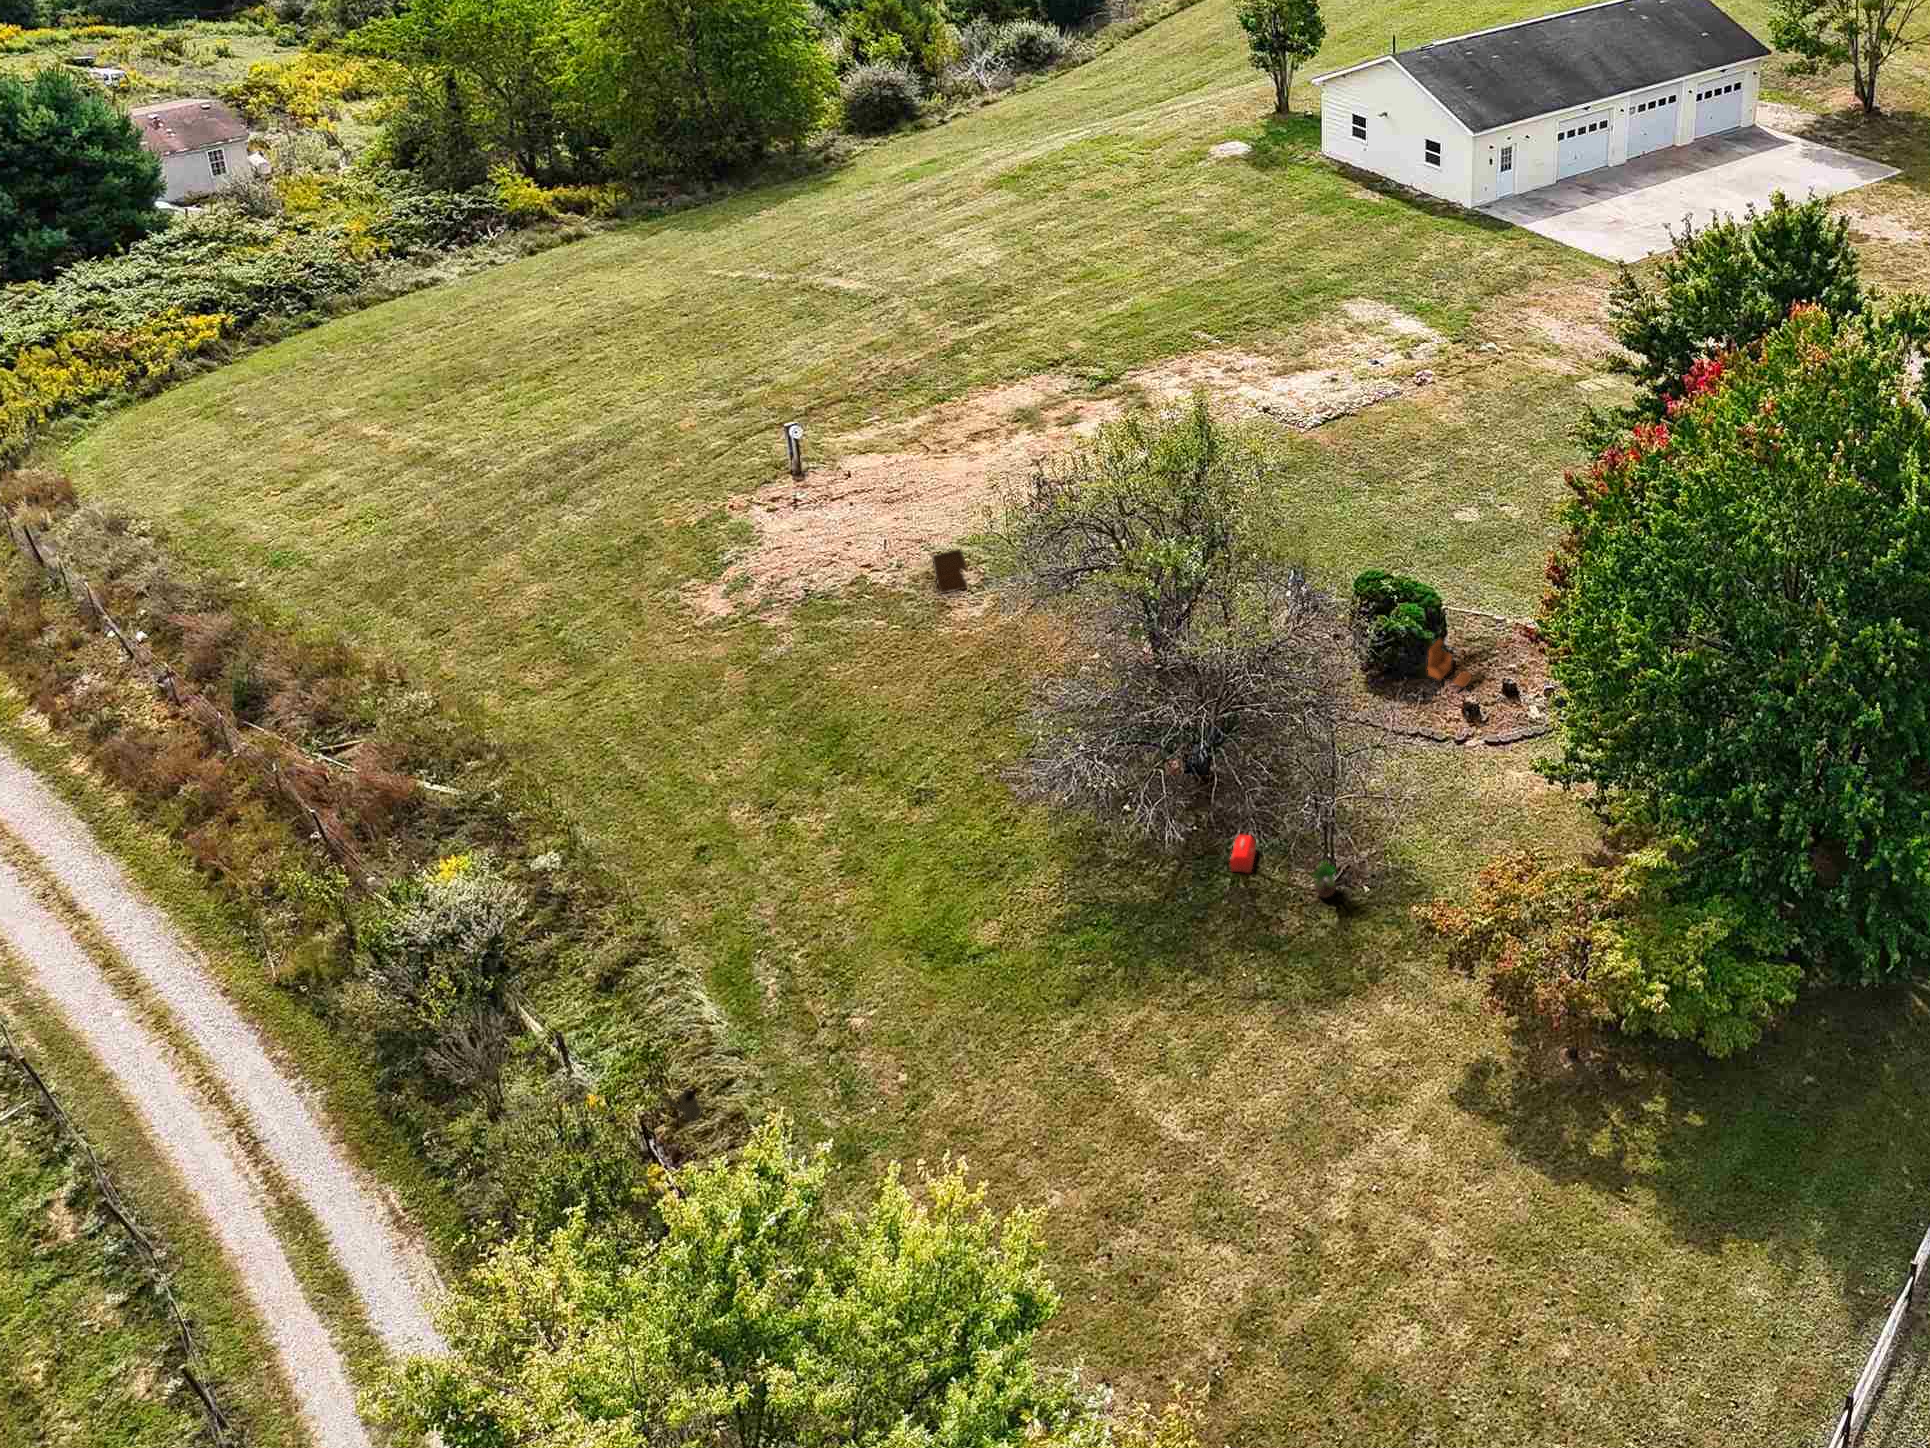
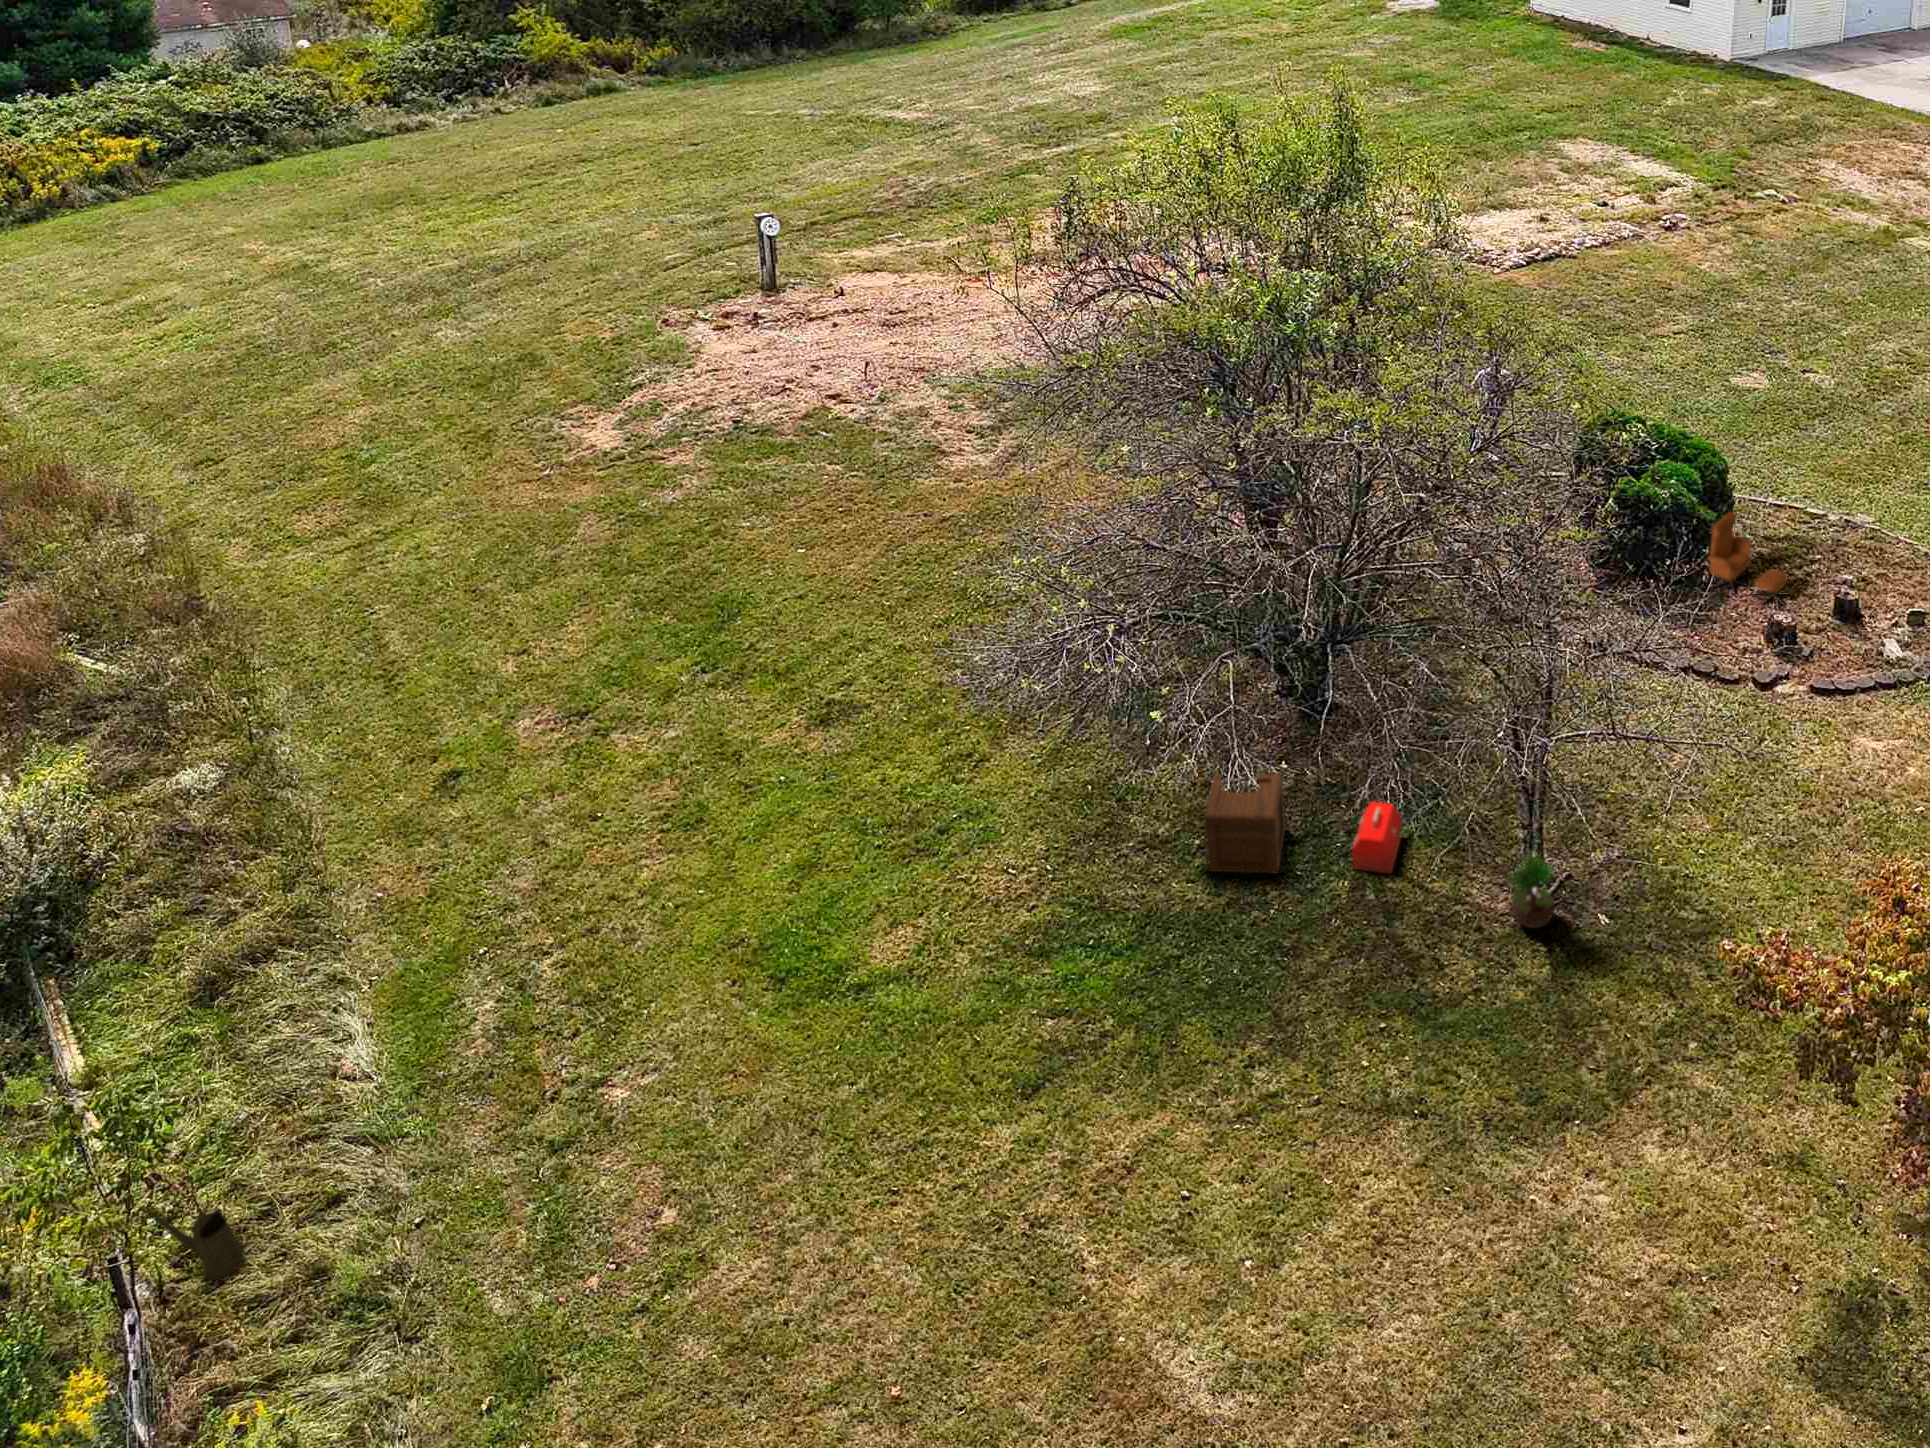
wooden crate: present [932,549,967,594] -> present [1204,773,1285,873]

